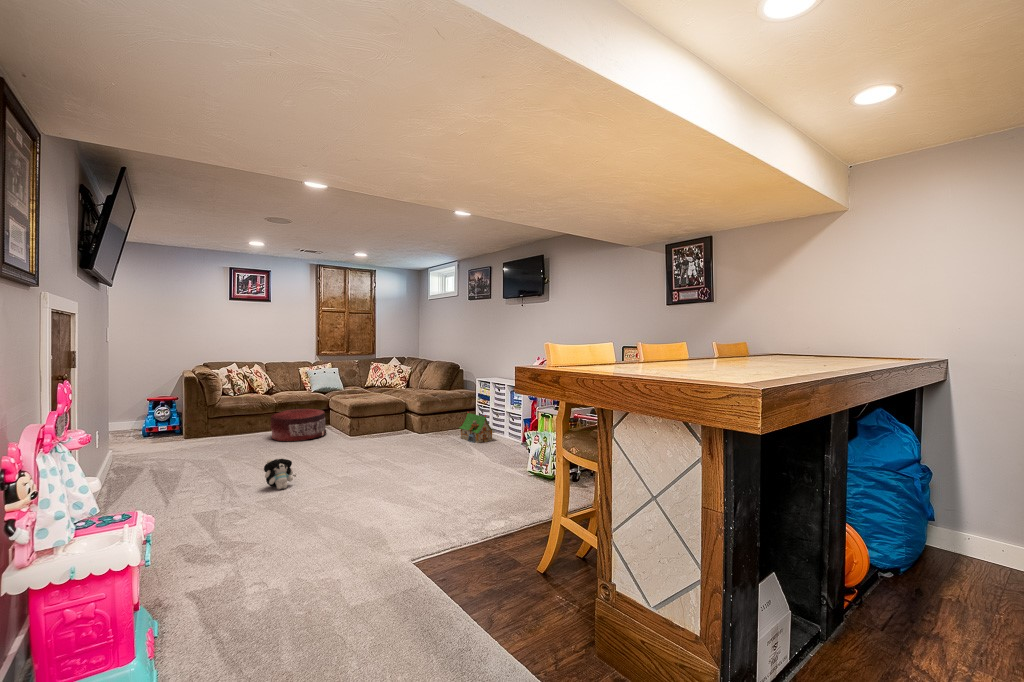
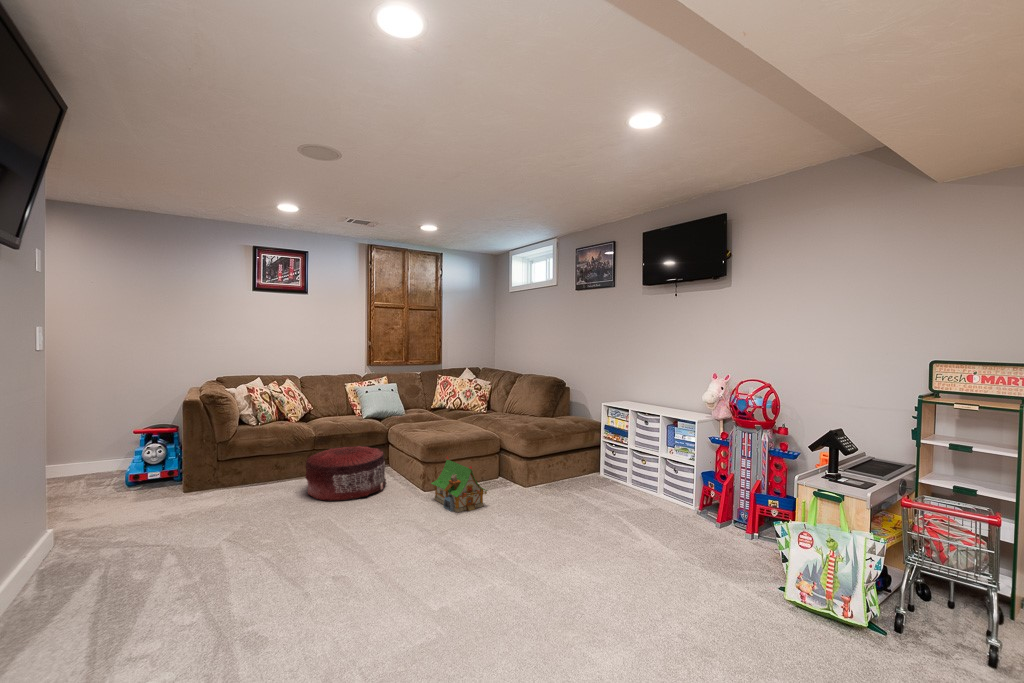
toy house: present [459,412,495,443] -> present [431,456,487,512]
plush toy: present [264,459,296,489] -> none [290,576,352,650]

